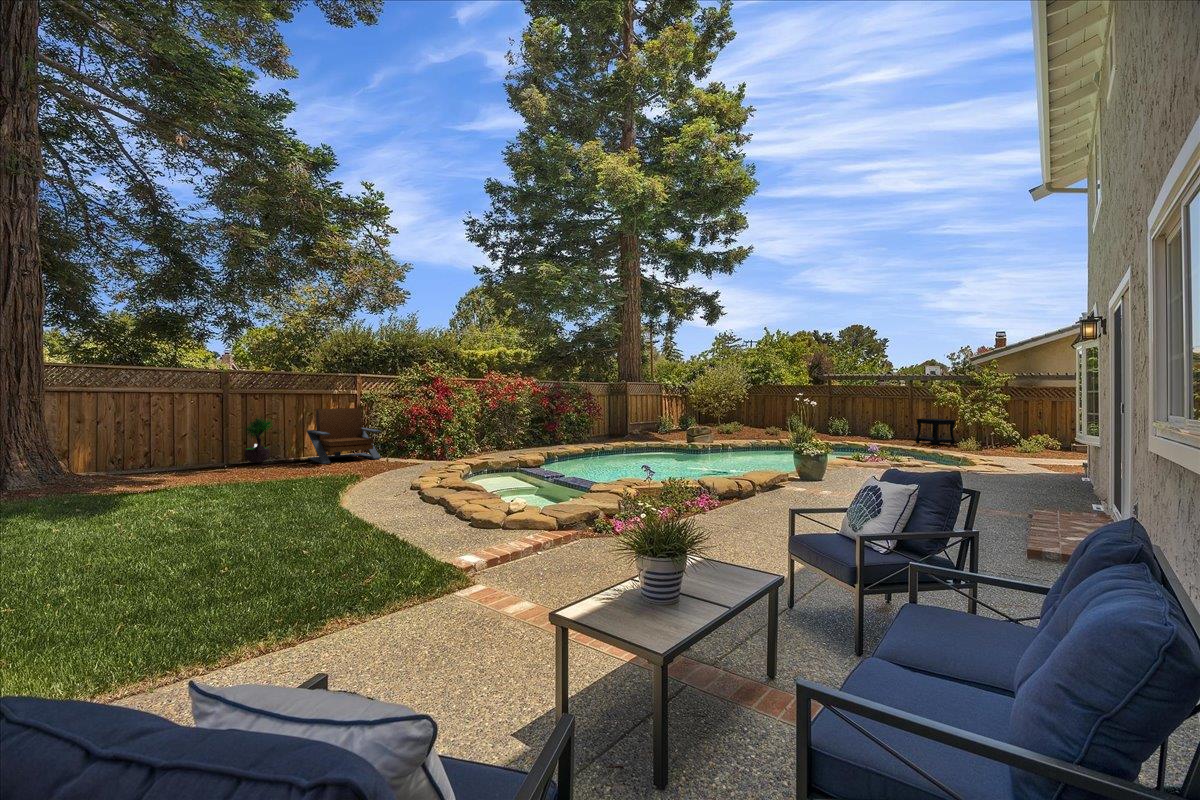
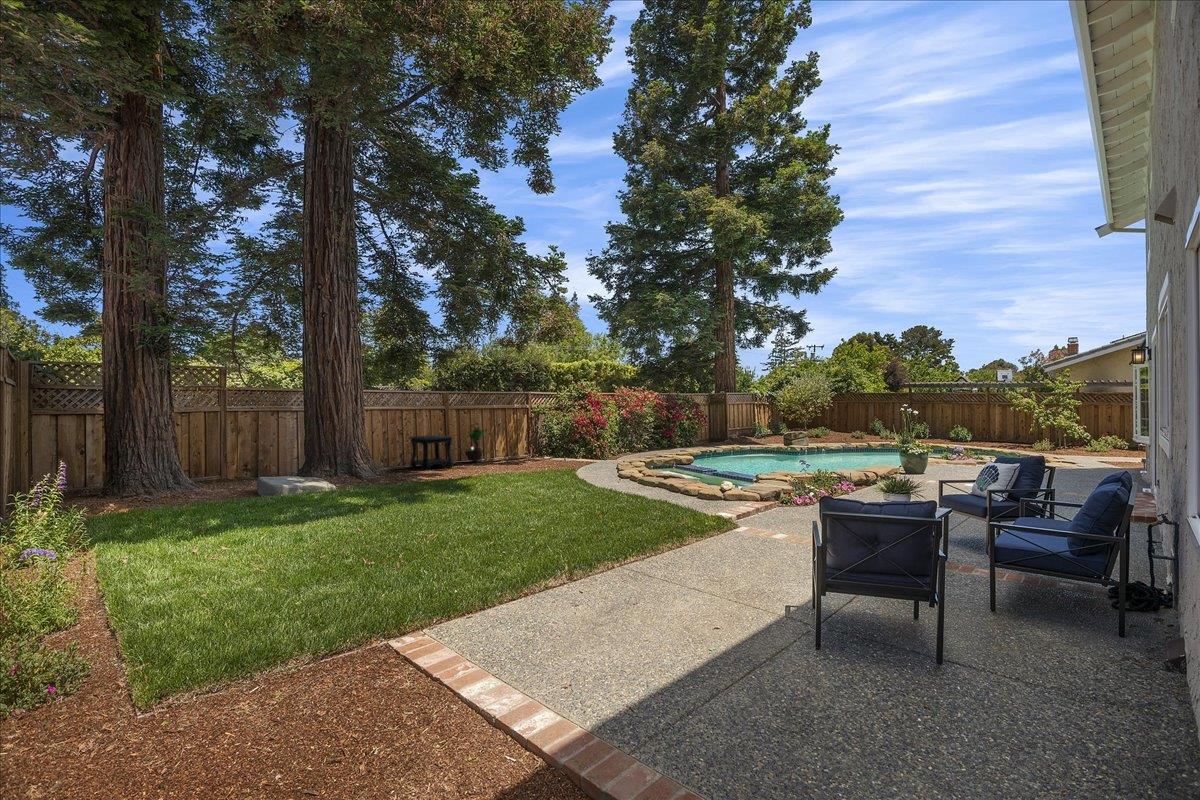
lounge chair: present [307,408,381,464] -> none [503,418,559,462]
side table: present [916,418,956,445] -> present [410,435,453,470]

